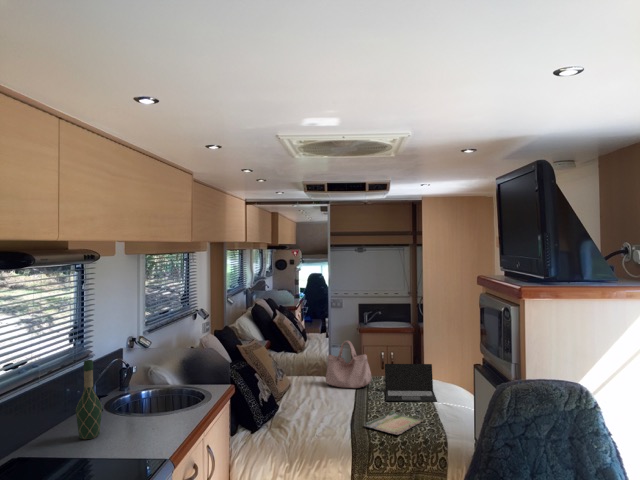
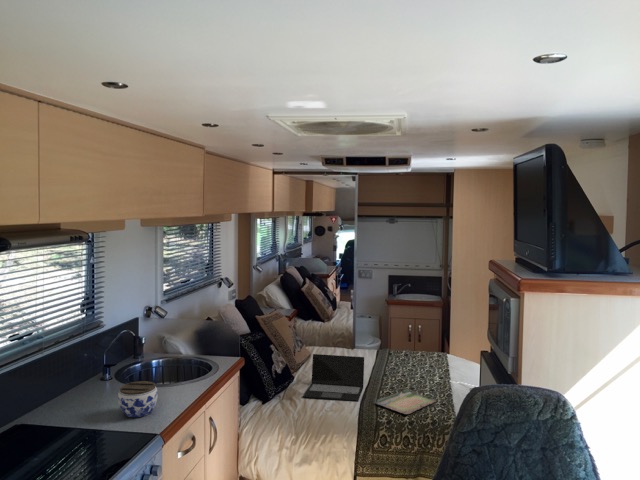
handbag: present [326,341,371,388] -> none [347,314,392,362]
wine bottle: present [76,360,102,439] -> none [80,333,105,407]
laptop: present [385,364,437,402] -> present [303,354,364,401]
jar: none [120,408,161,446] -> present [118,381,158,418]

